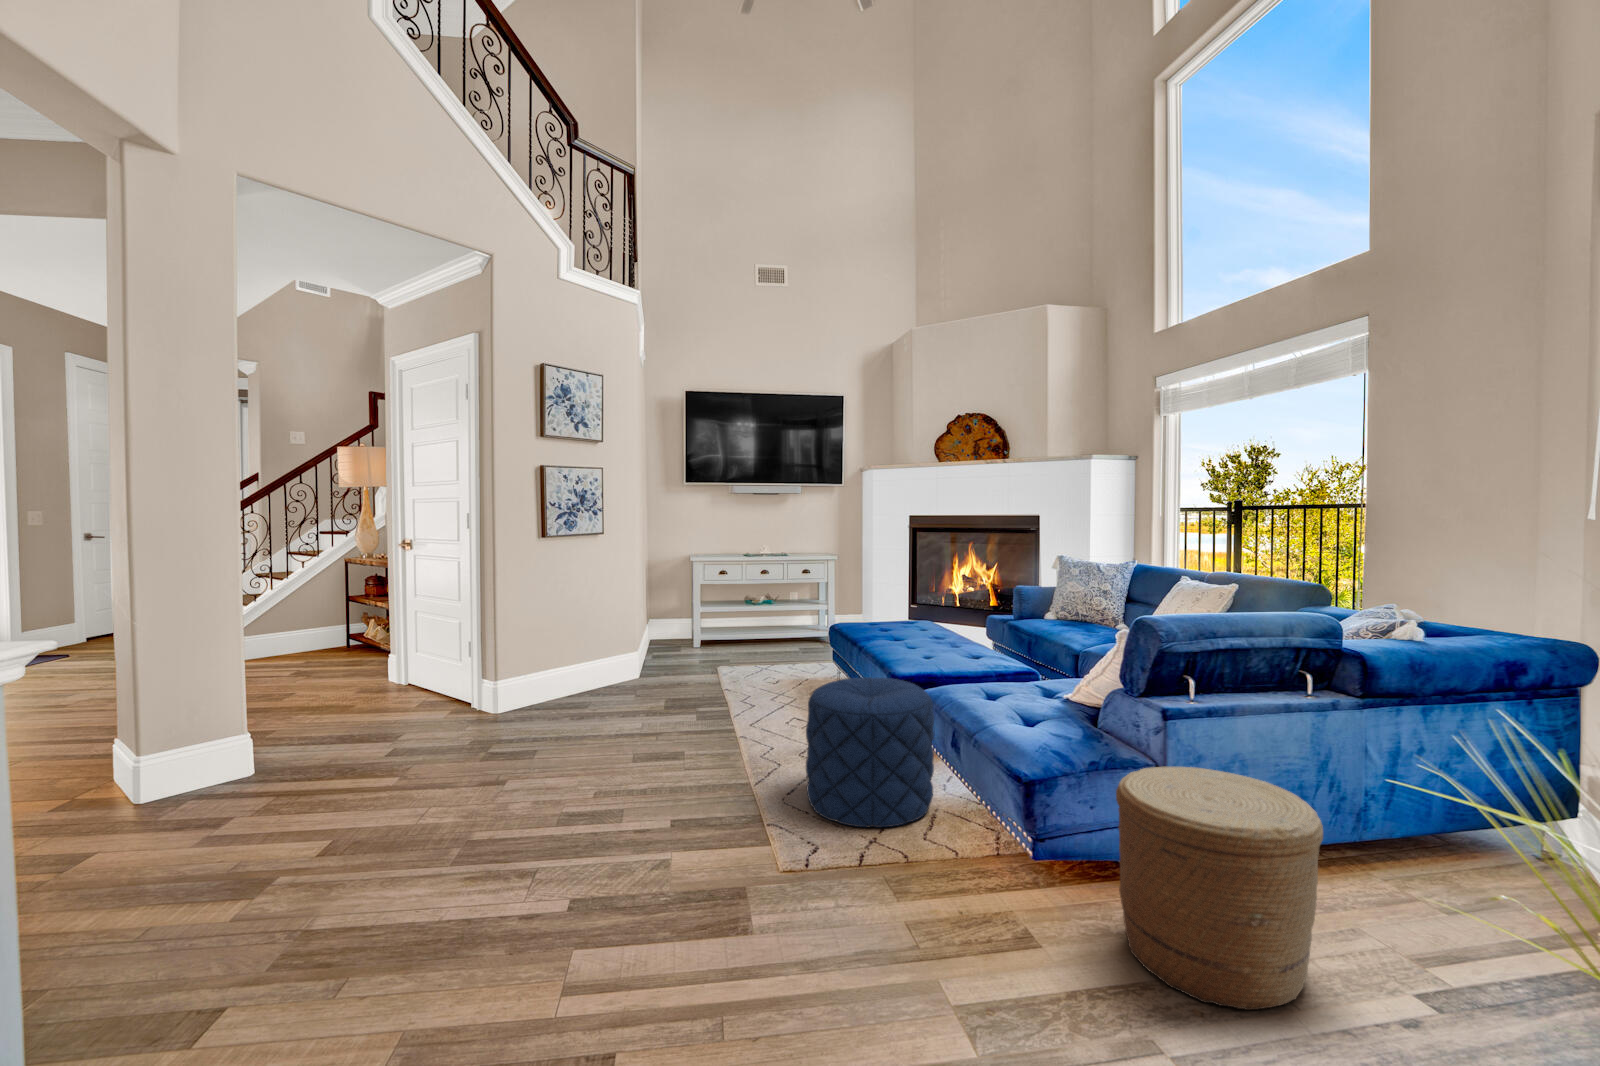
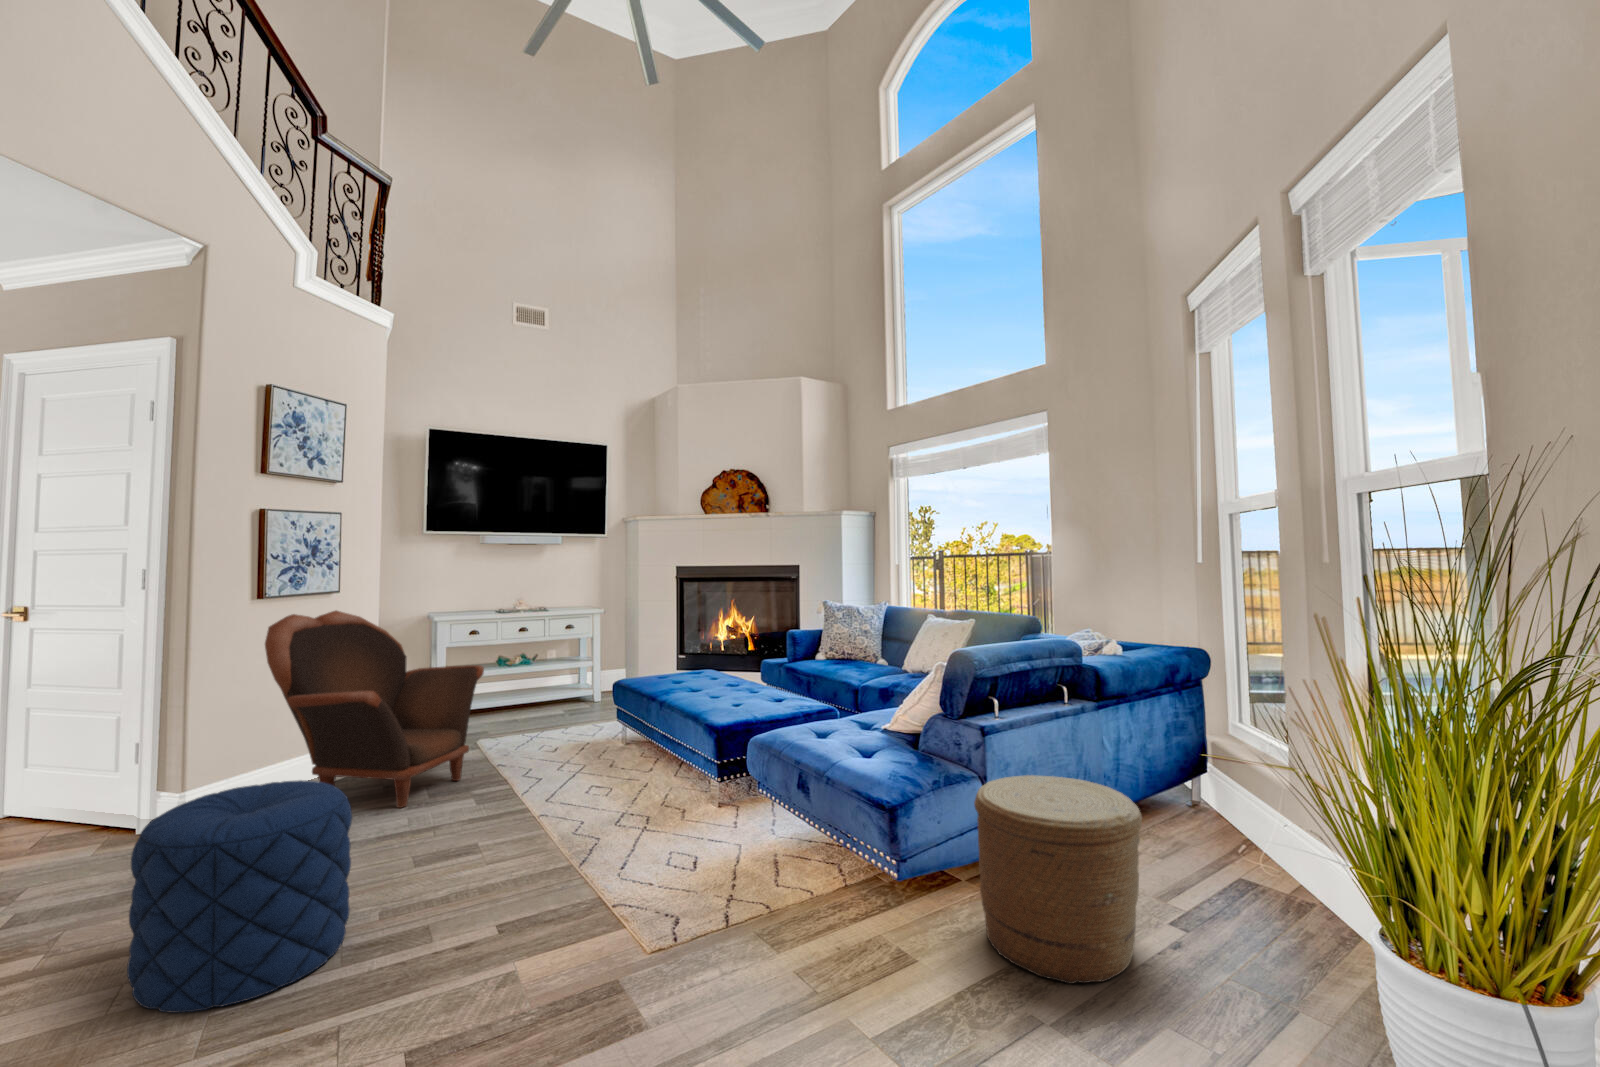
armchair: none [542,551,713,721] -> present [265,611,484,808]
pouf: present [806,677,934,828] -> present [127,780,352,1013]

